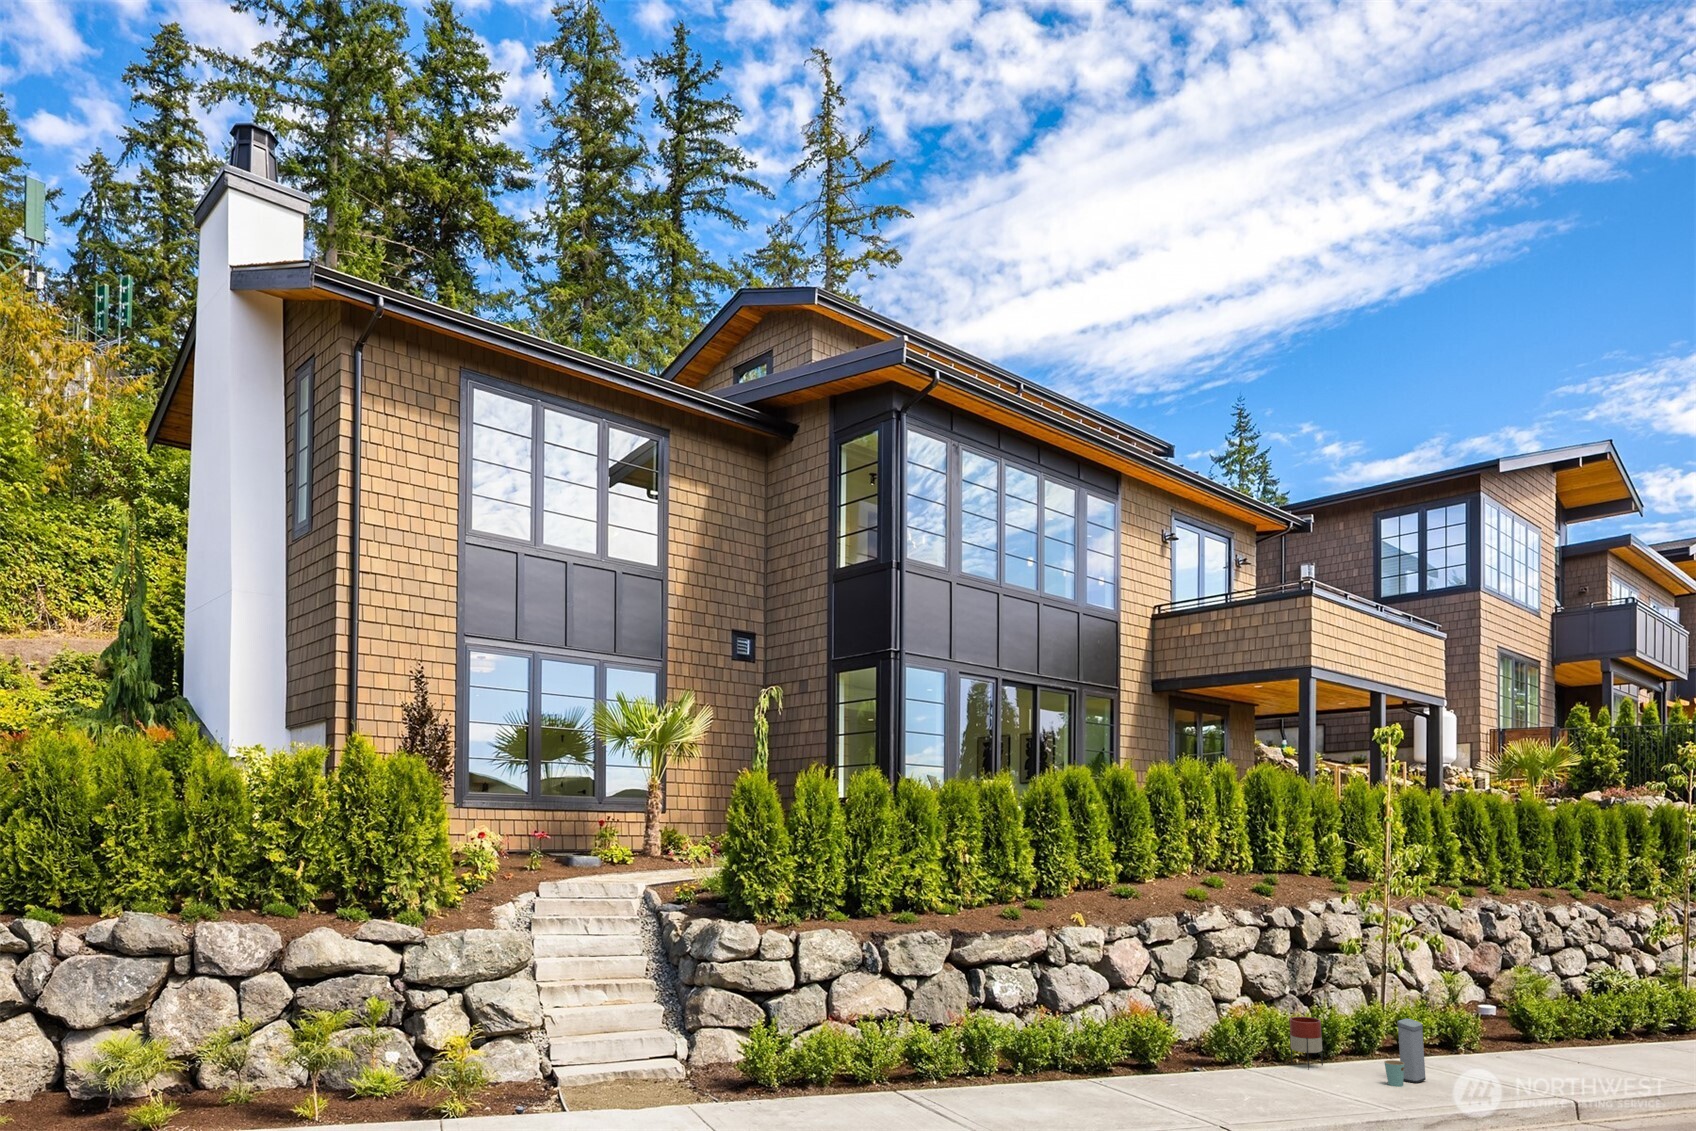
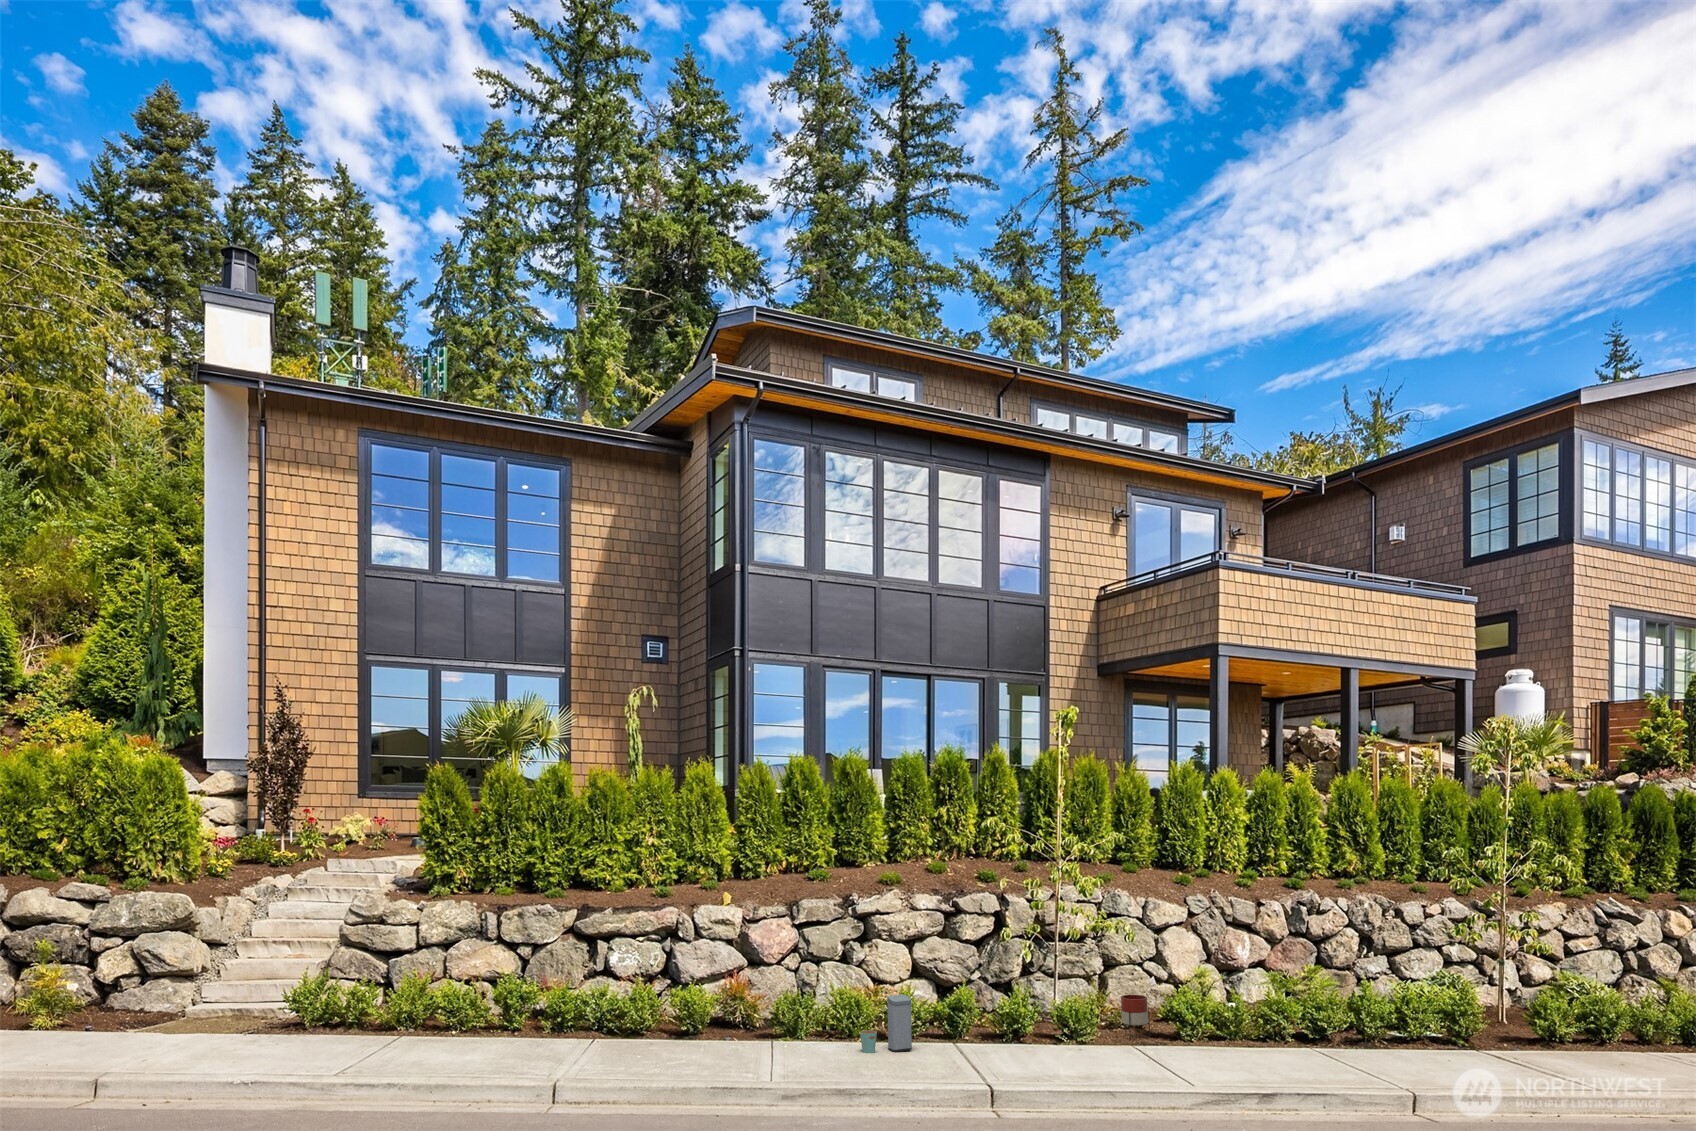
planter: present [1290,1017,1323,1070] -> present [1121,995,1150,1039]

